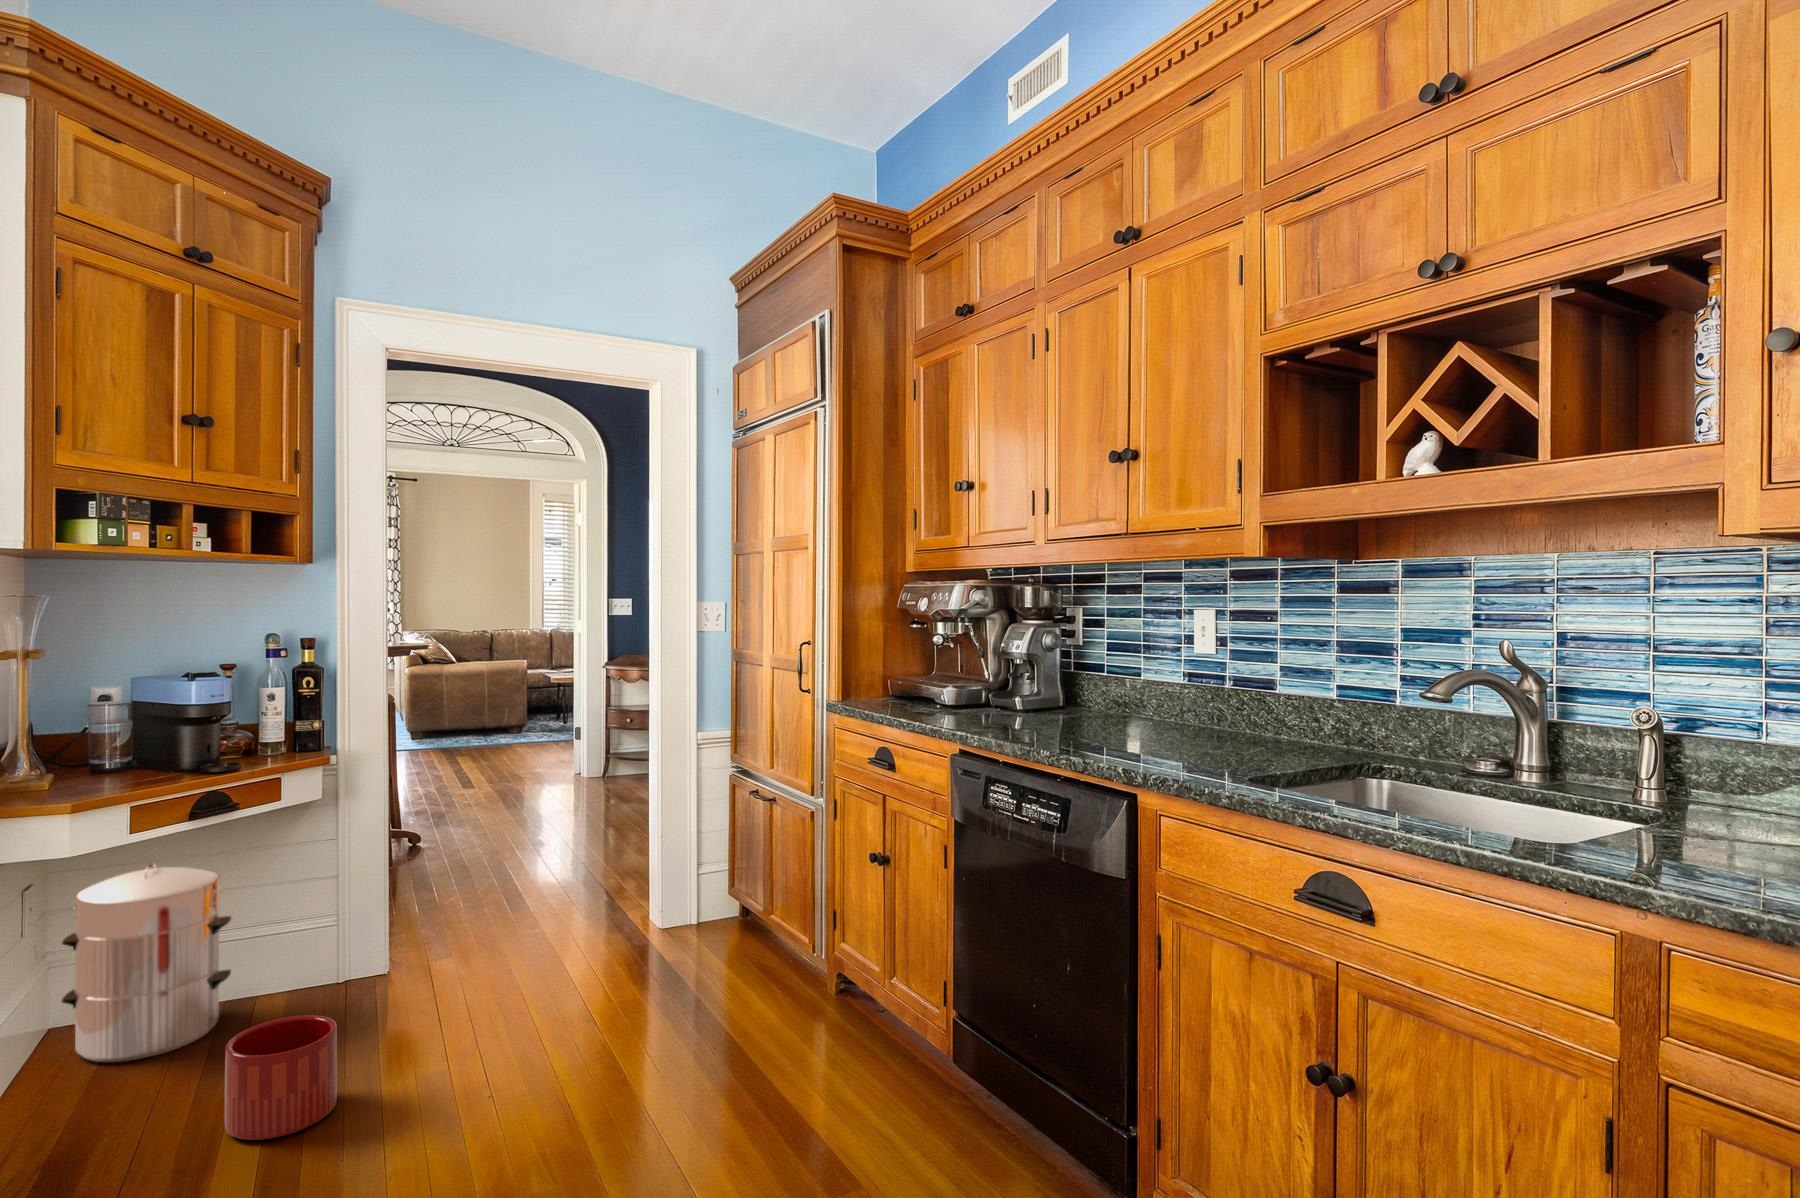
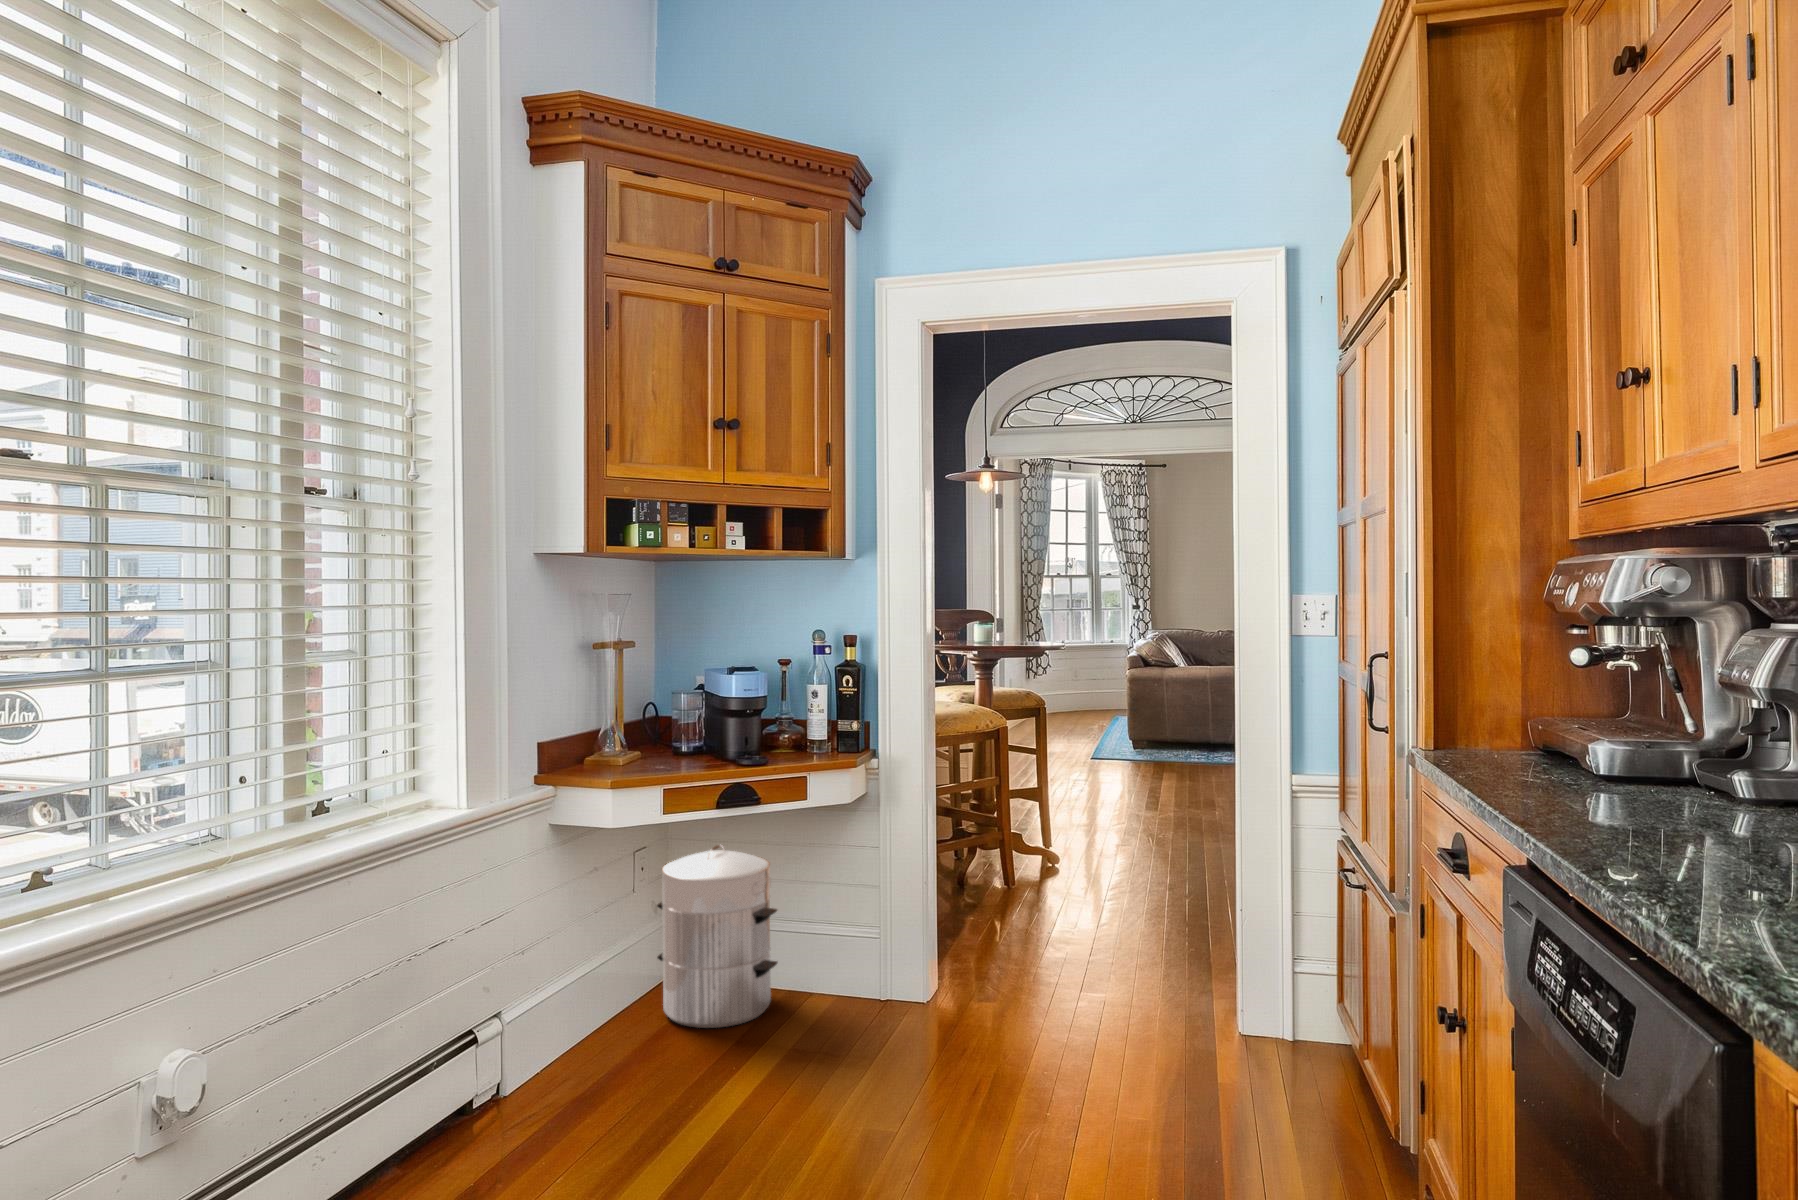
planter: present [225,1015,337,1140] -> none [684,1027,783,1152]

